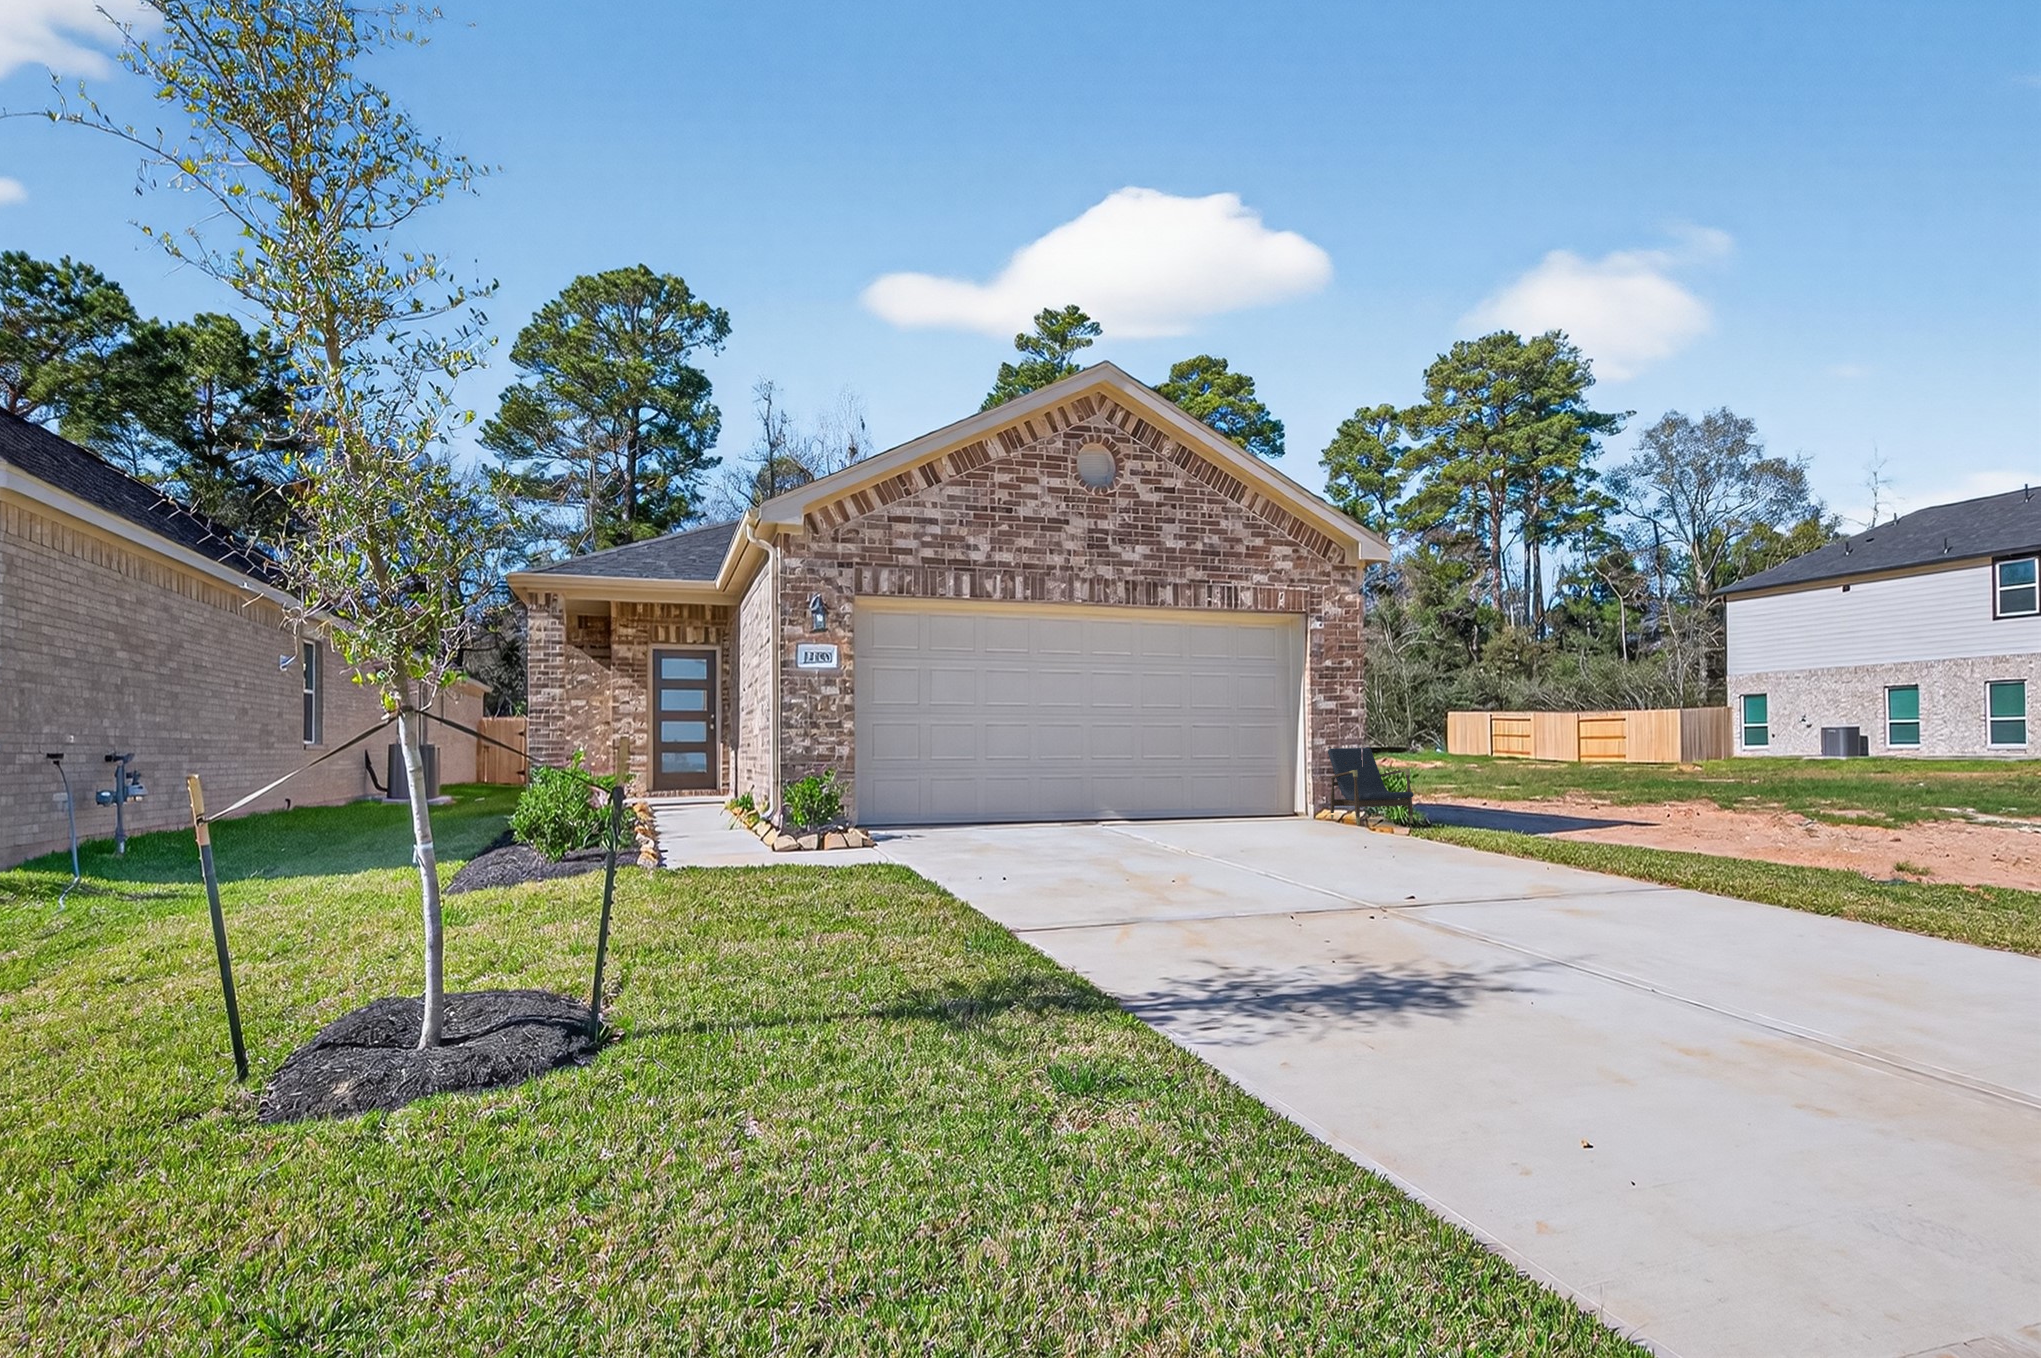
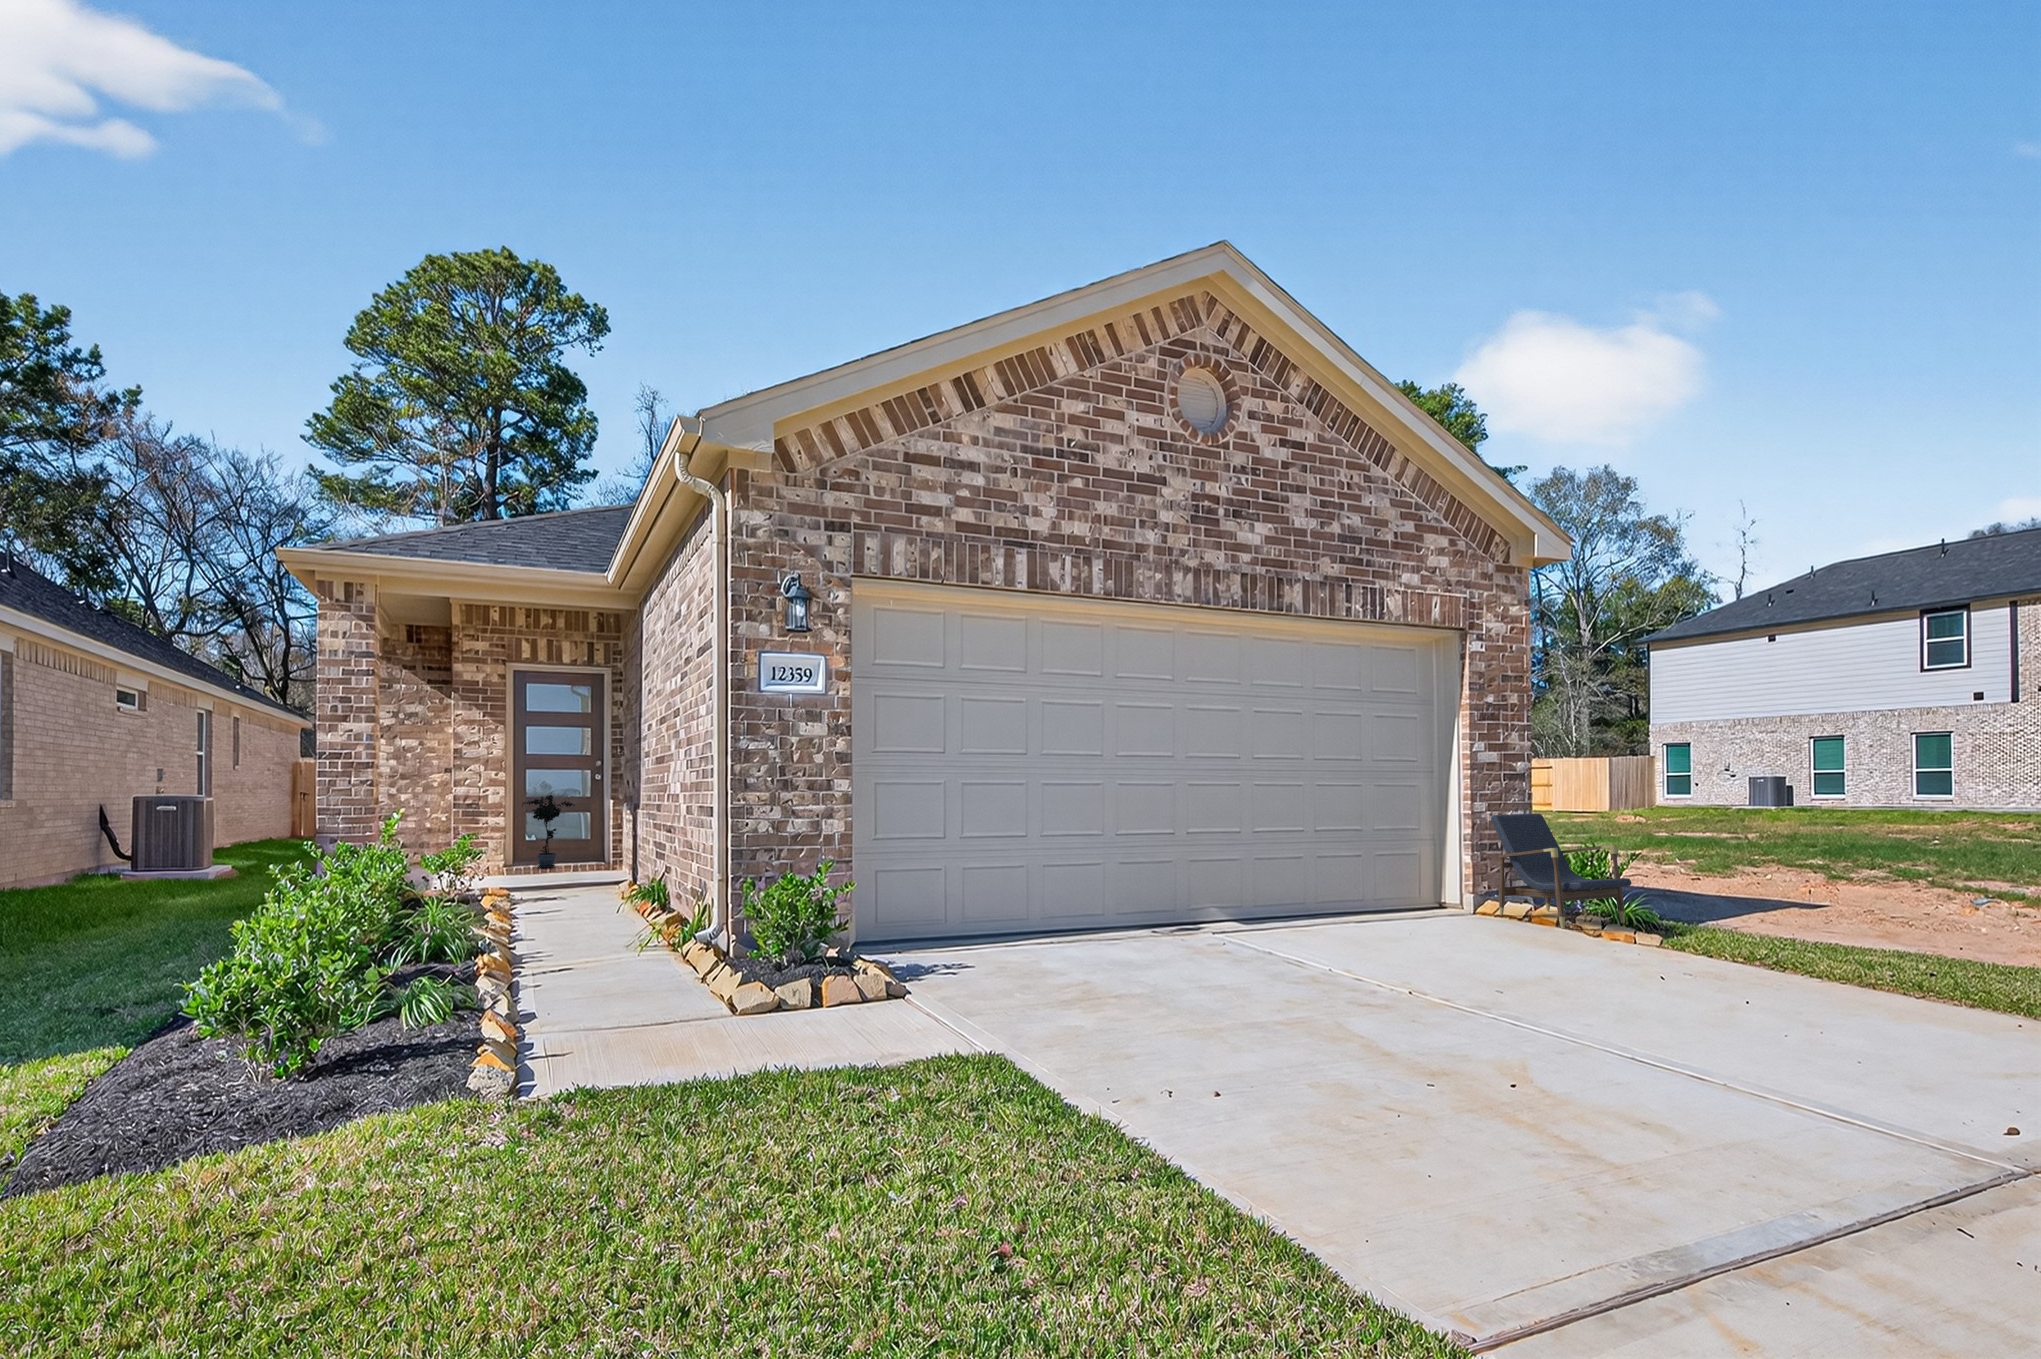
potted plant: none [665,735,702,789] -> present [522,793,575,868]

